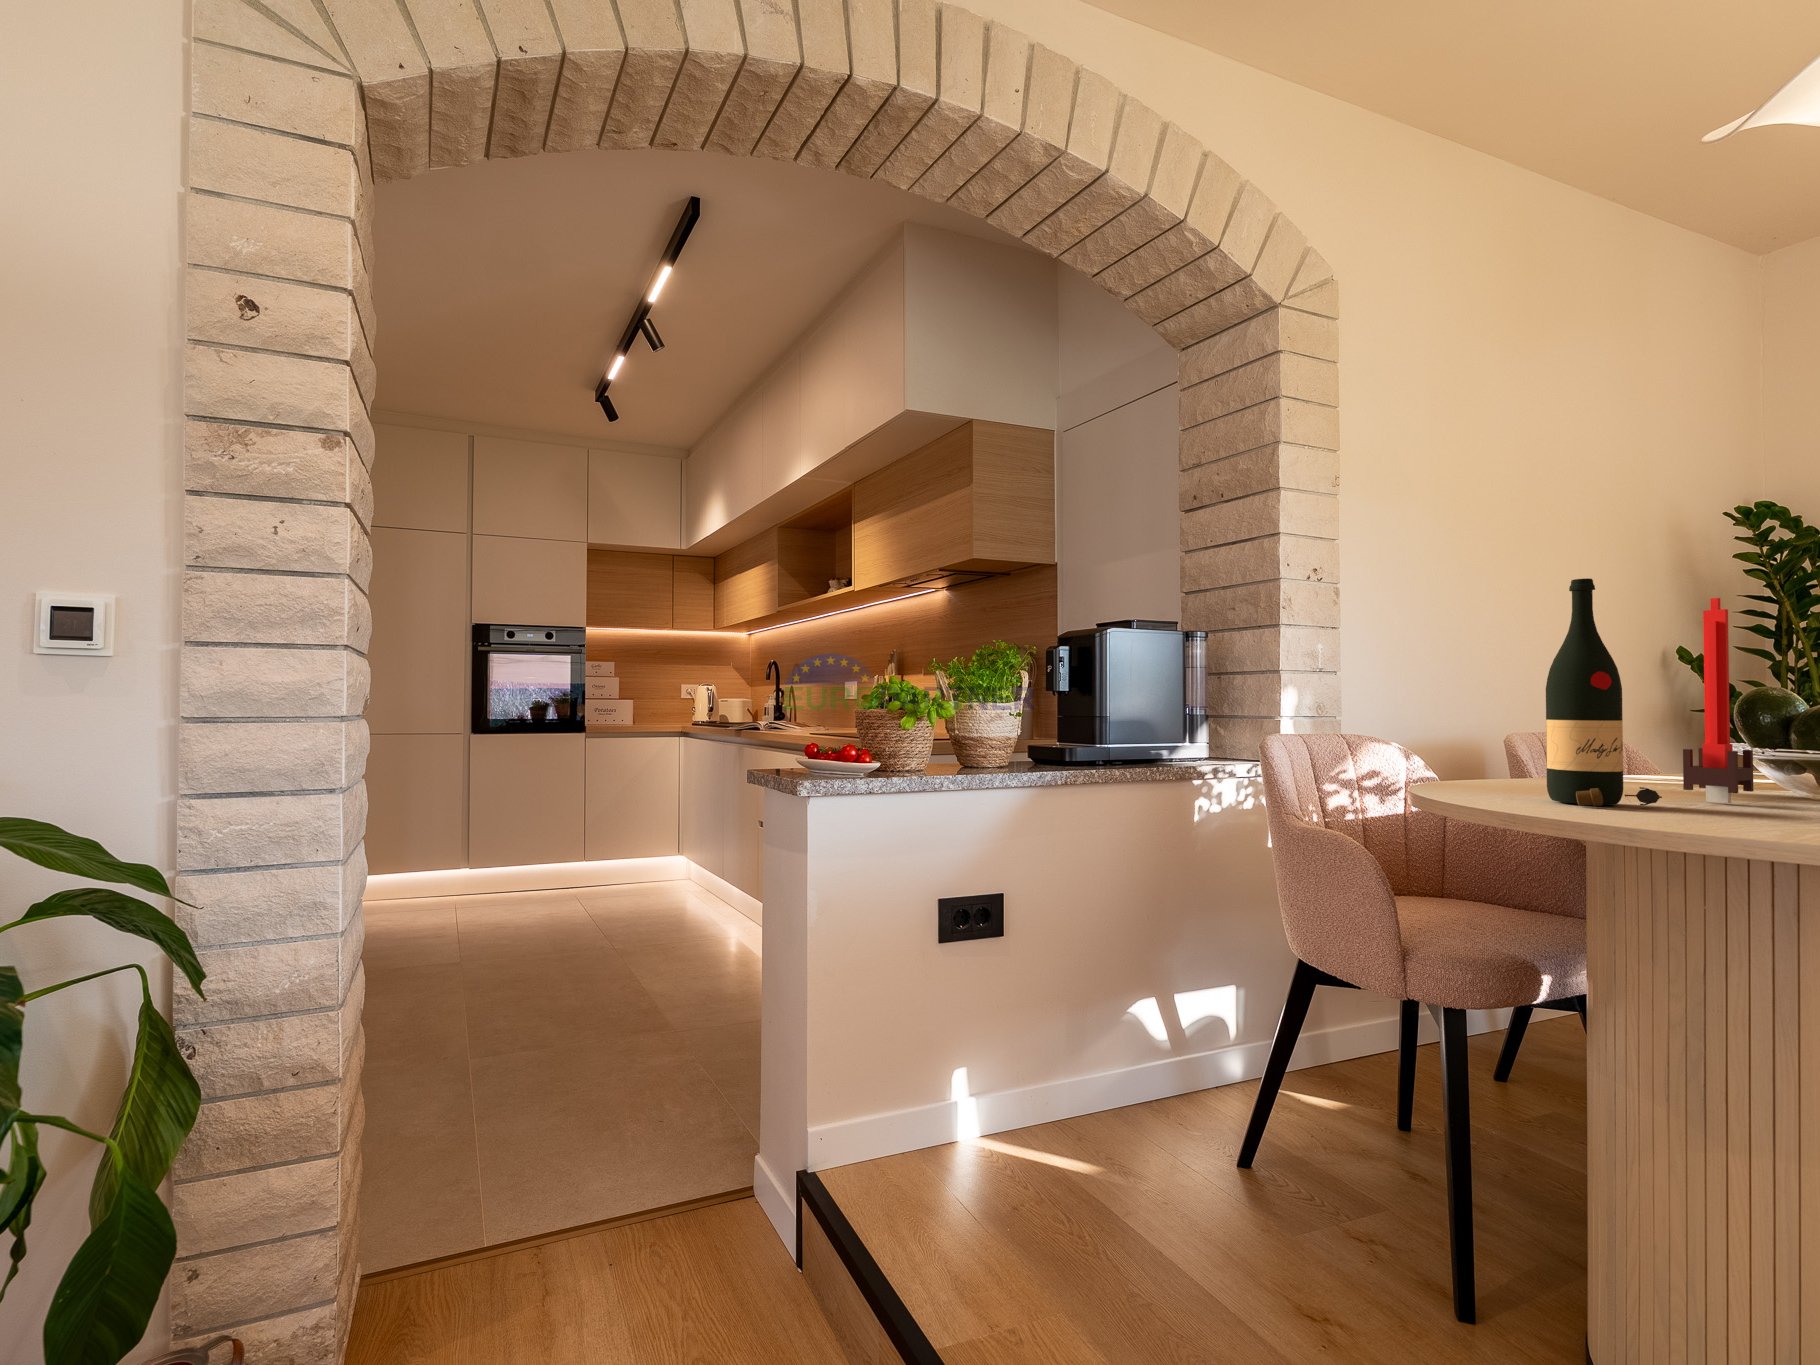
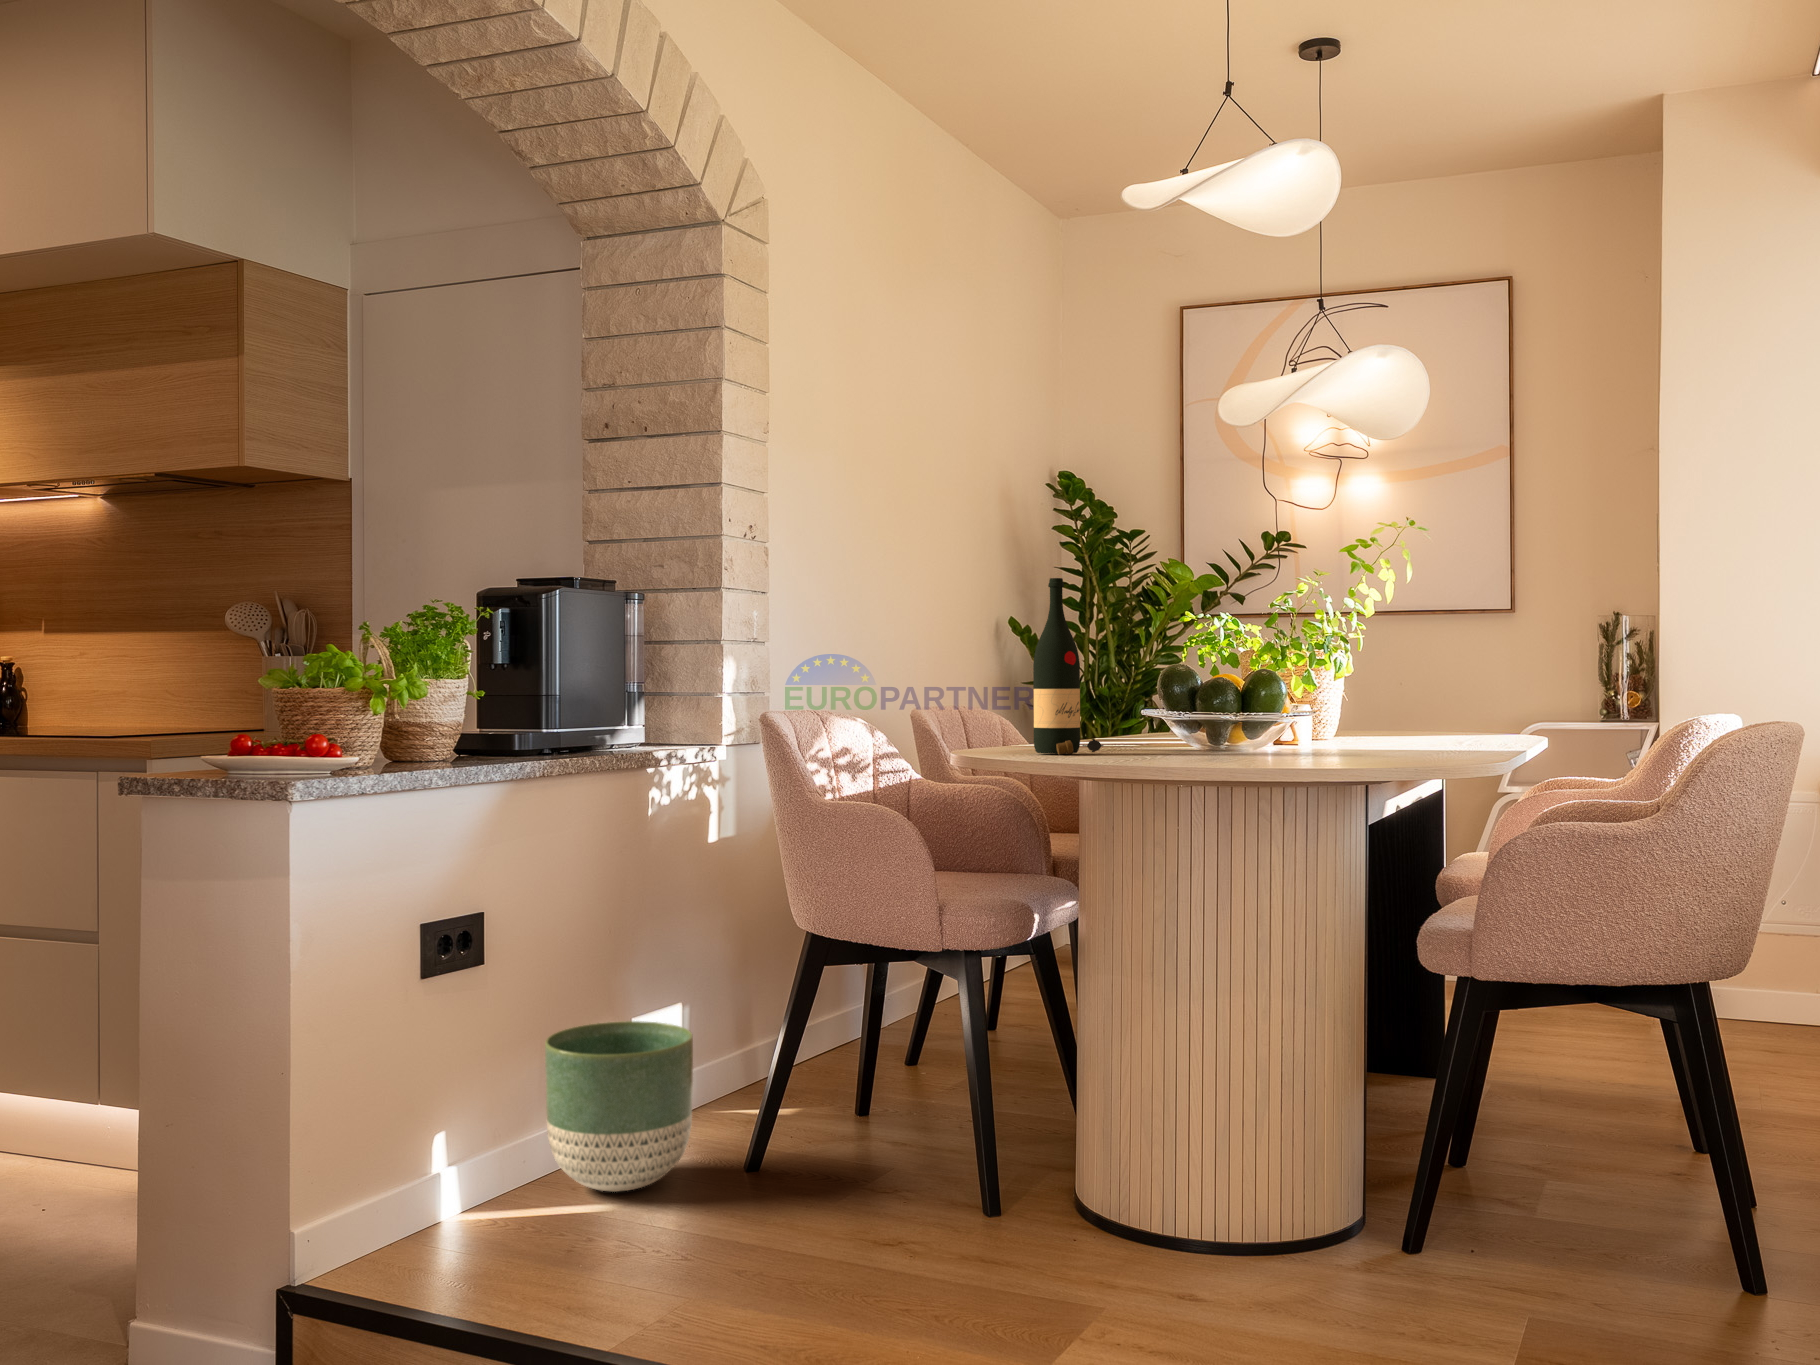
candle: present [1683,598,1754,803] -> none [1105,595,1143,750]
planter: none [1051,1000,1184,1166] -> present [545,1021,693,1192]

